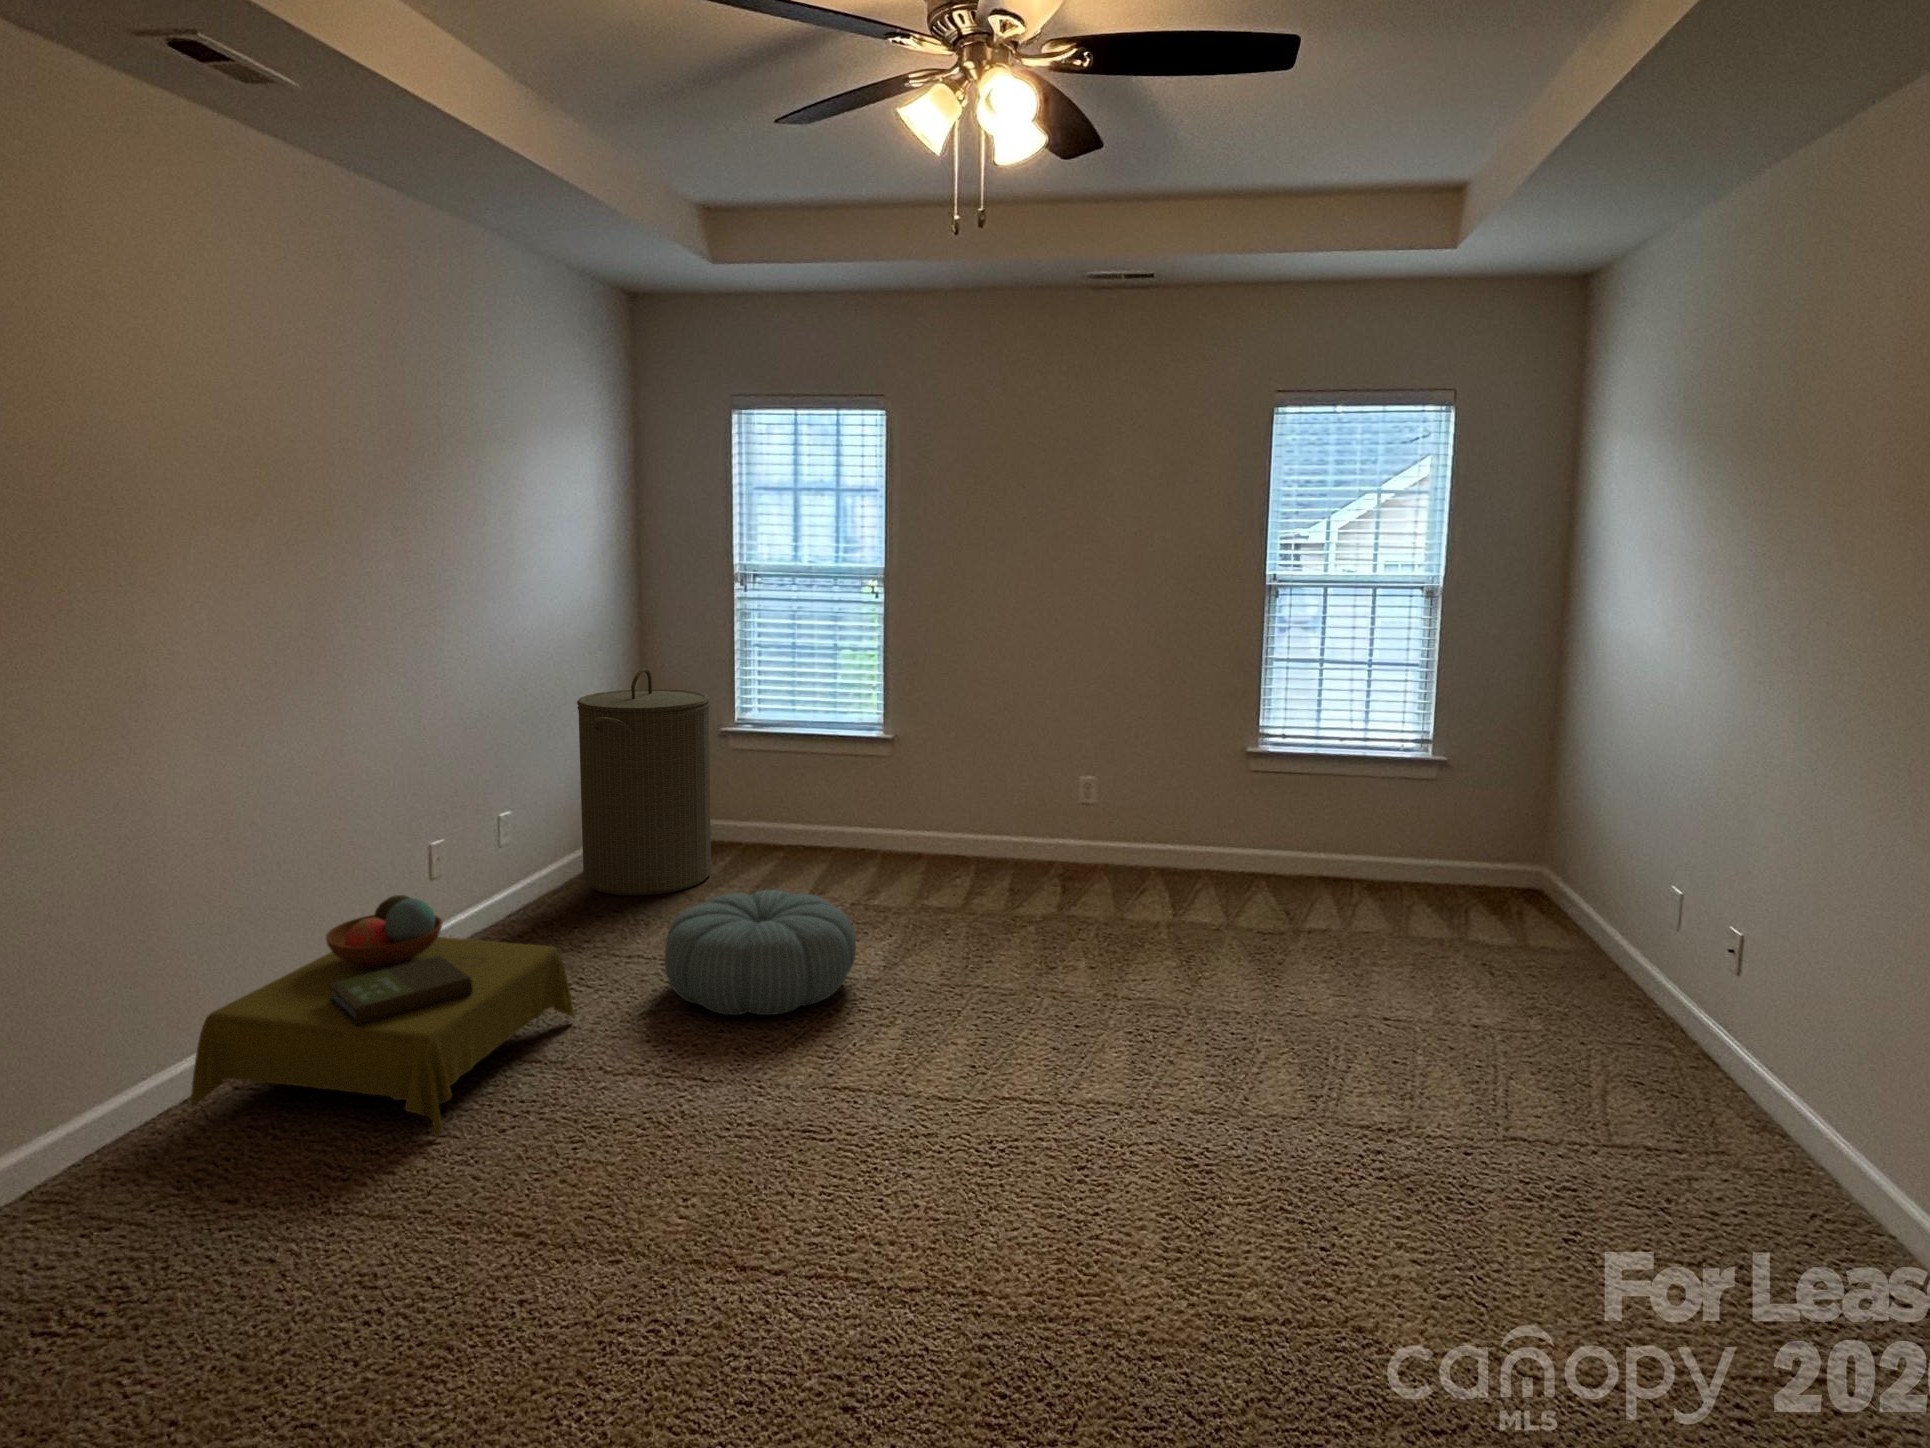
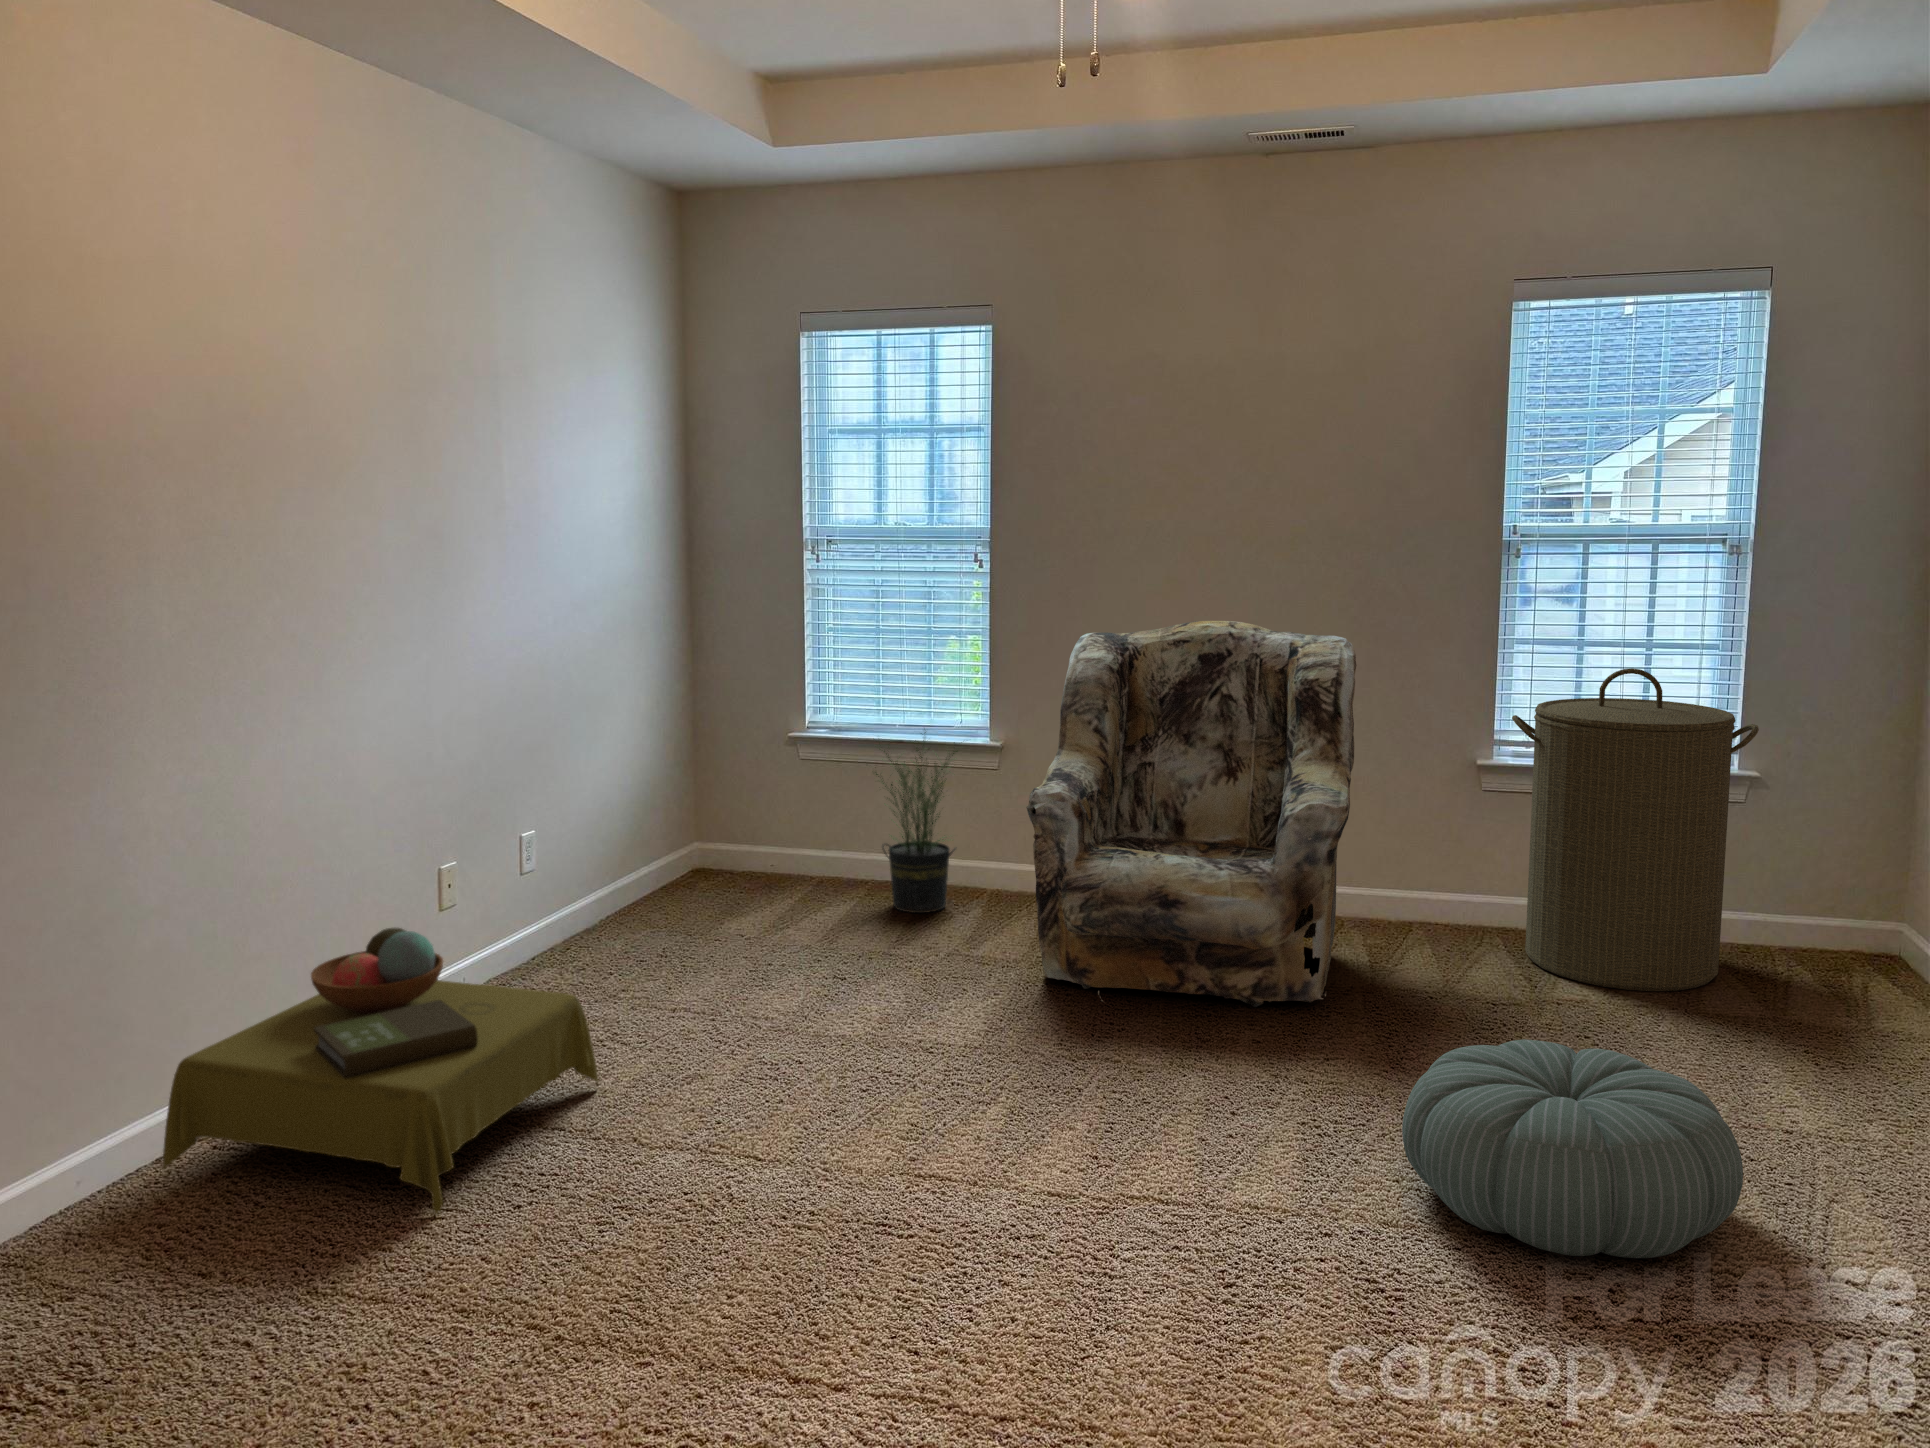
armchair: none [917,644,1163,940] -> present [1026,621,1357,1007]
laundry hamper: present [577,669,711,896] -> present [1512,668,1759,991]
potted plant: none [786,722,872,868] -> present [875,732,958,913]
pouf: present [665,890,856,1015] -> present [1402,1039,1743,1258]

